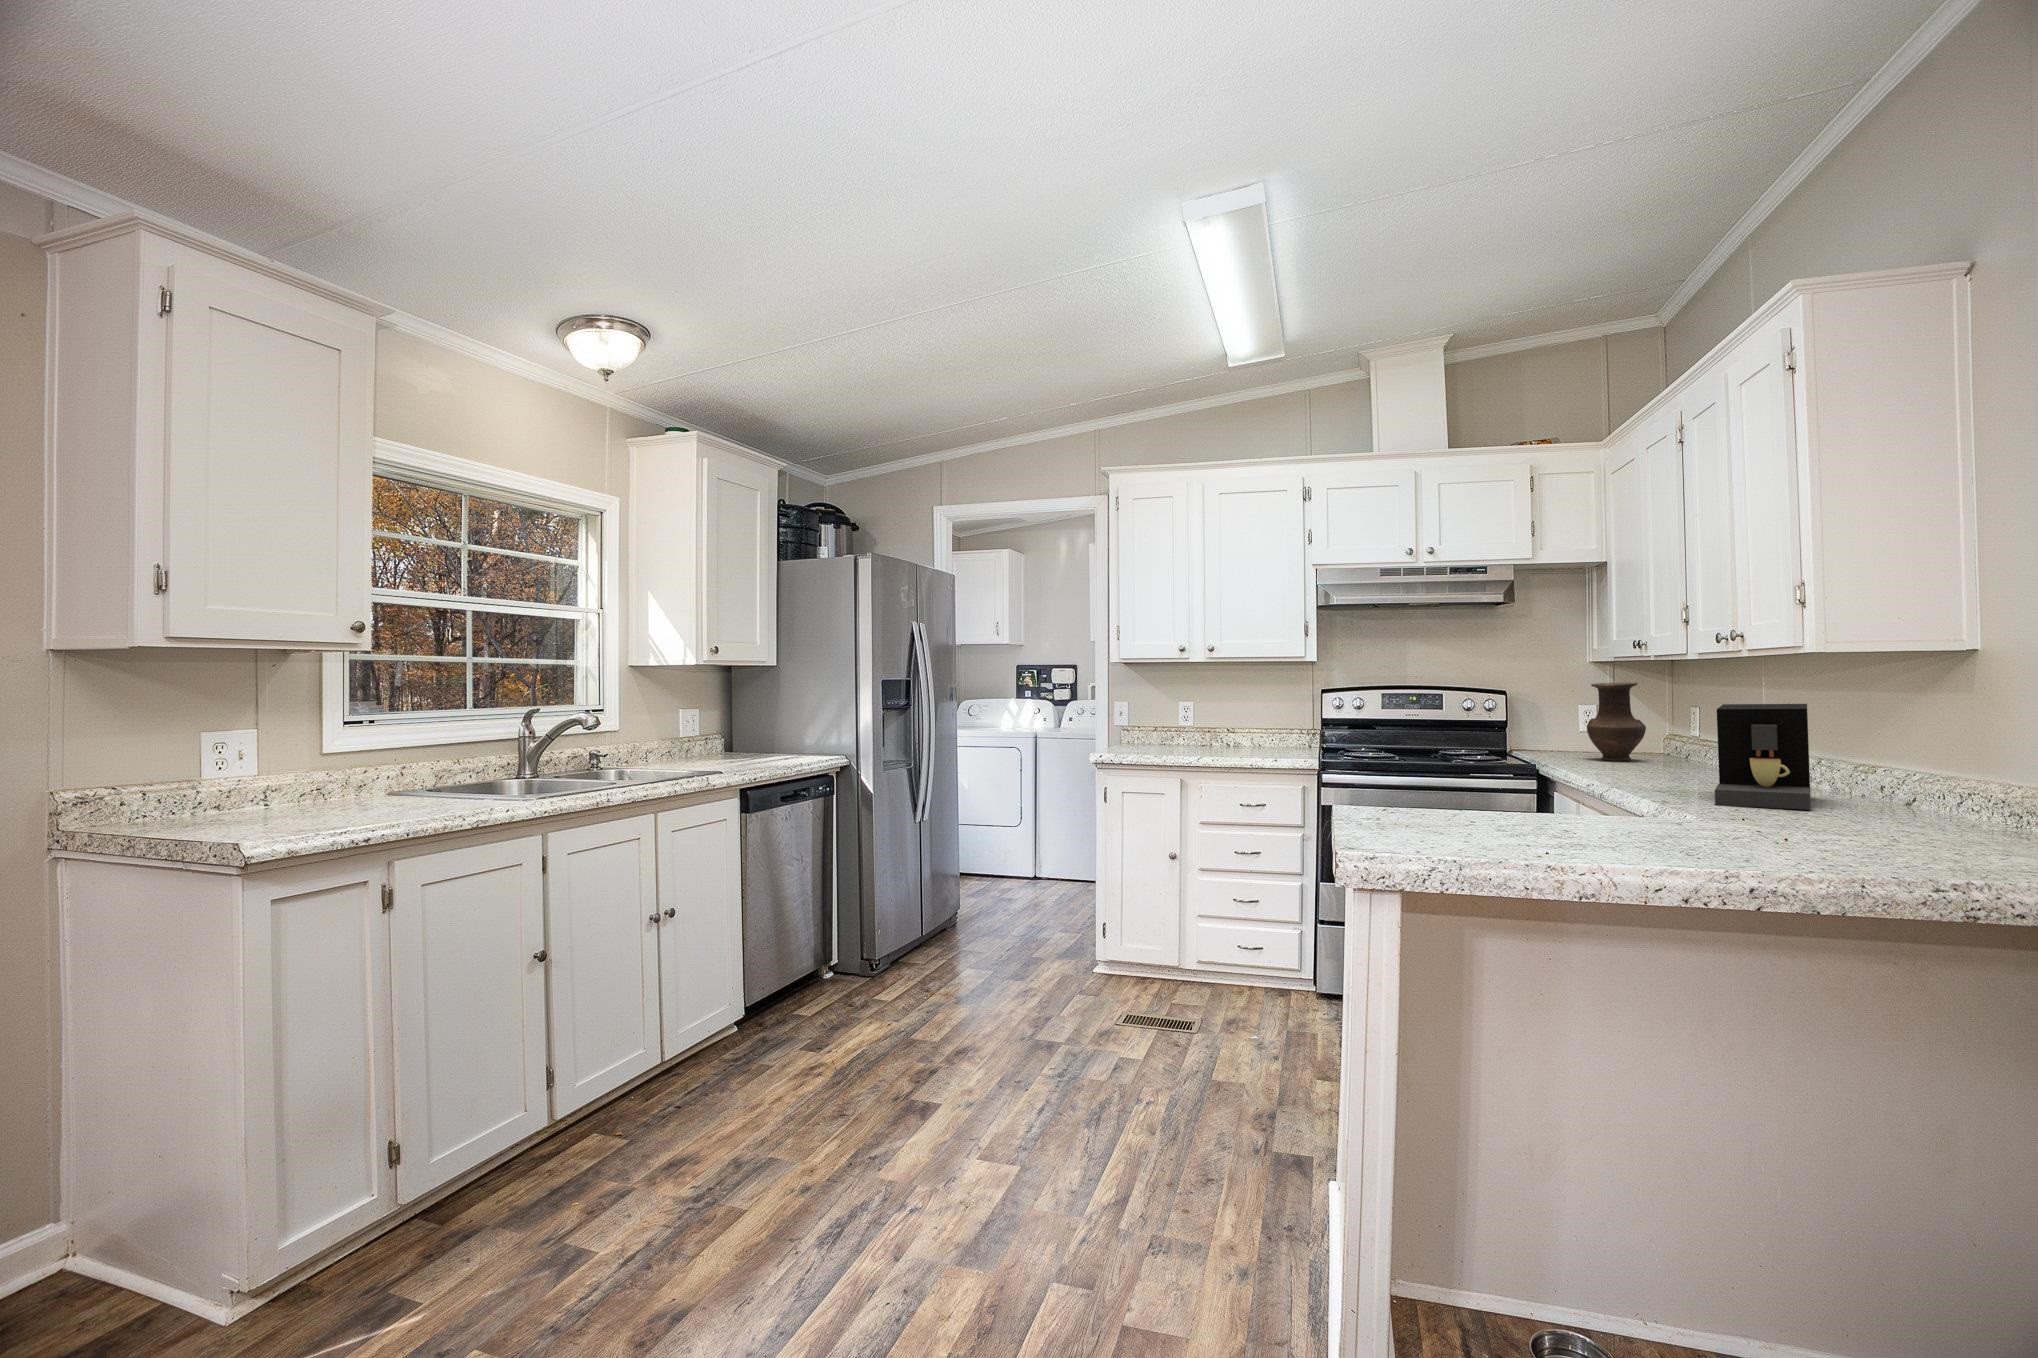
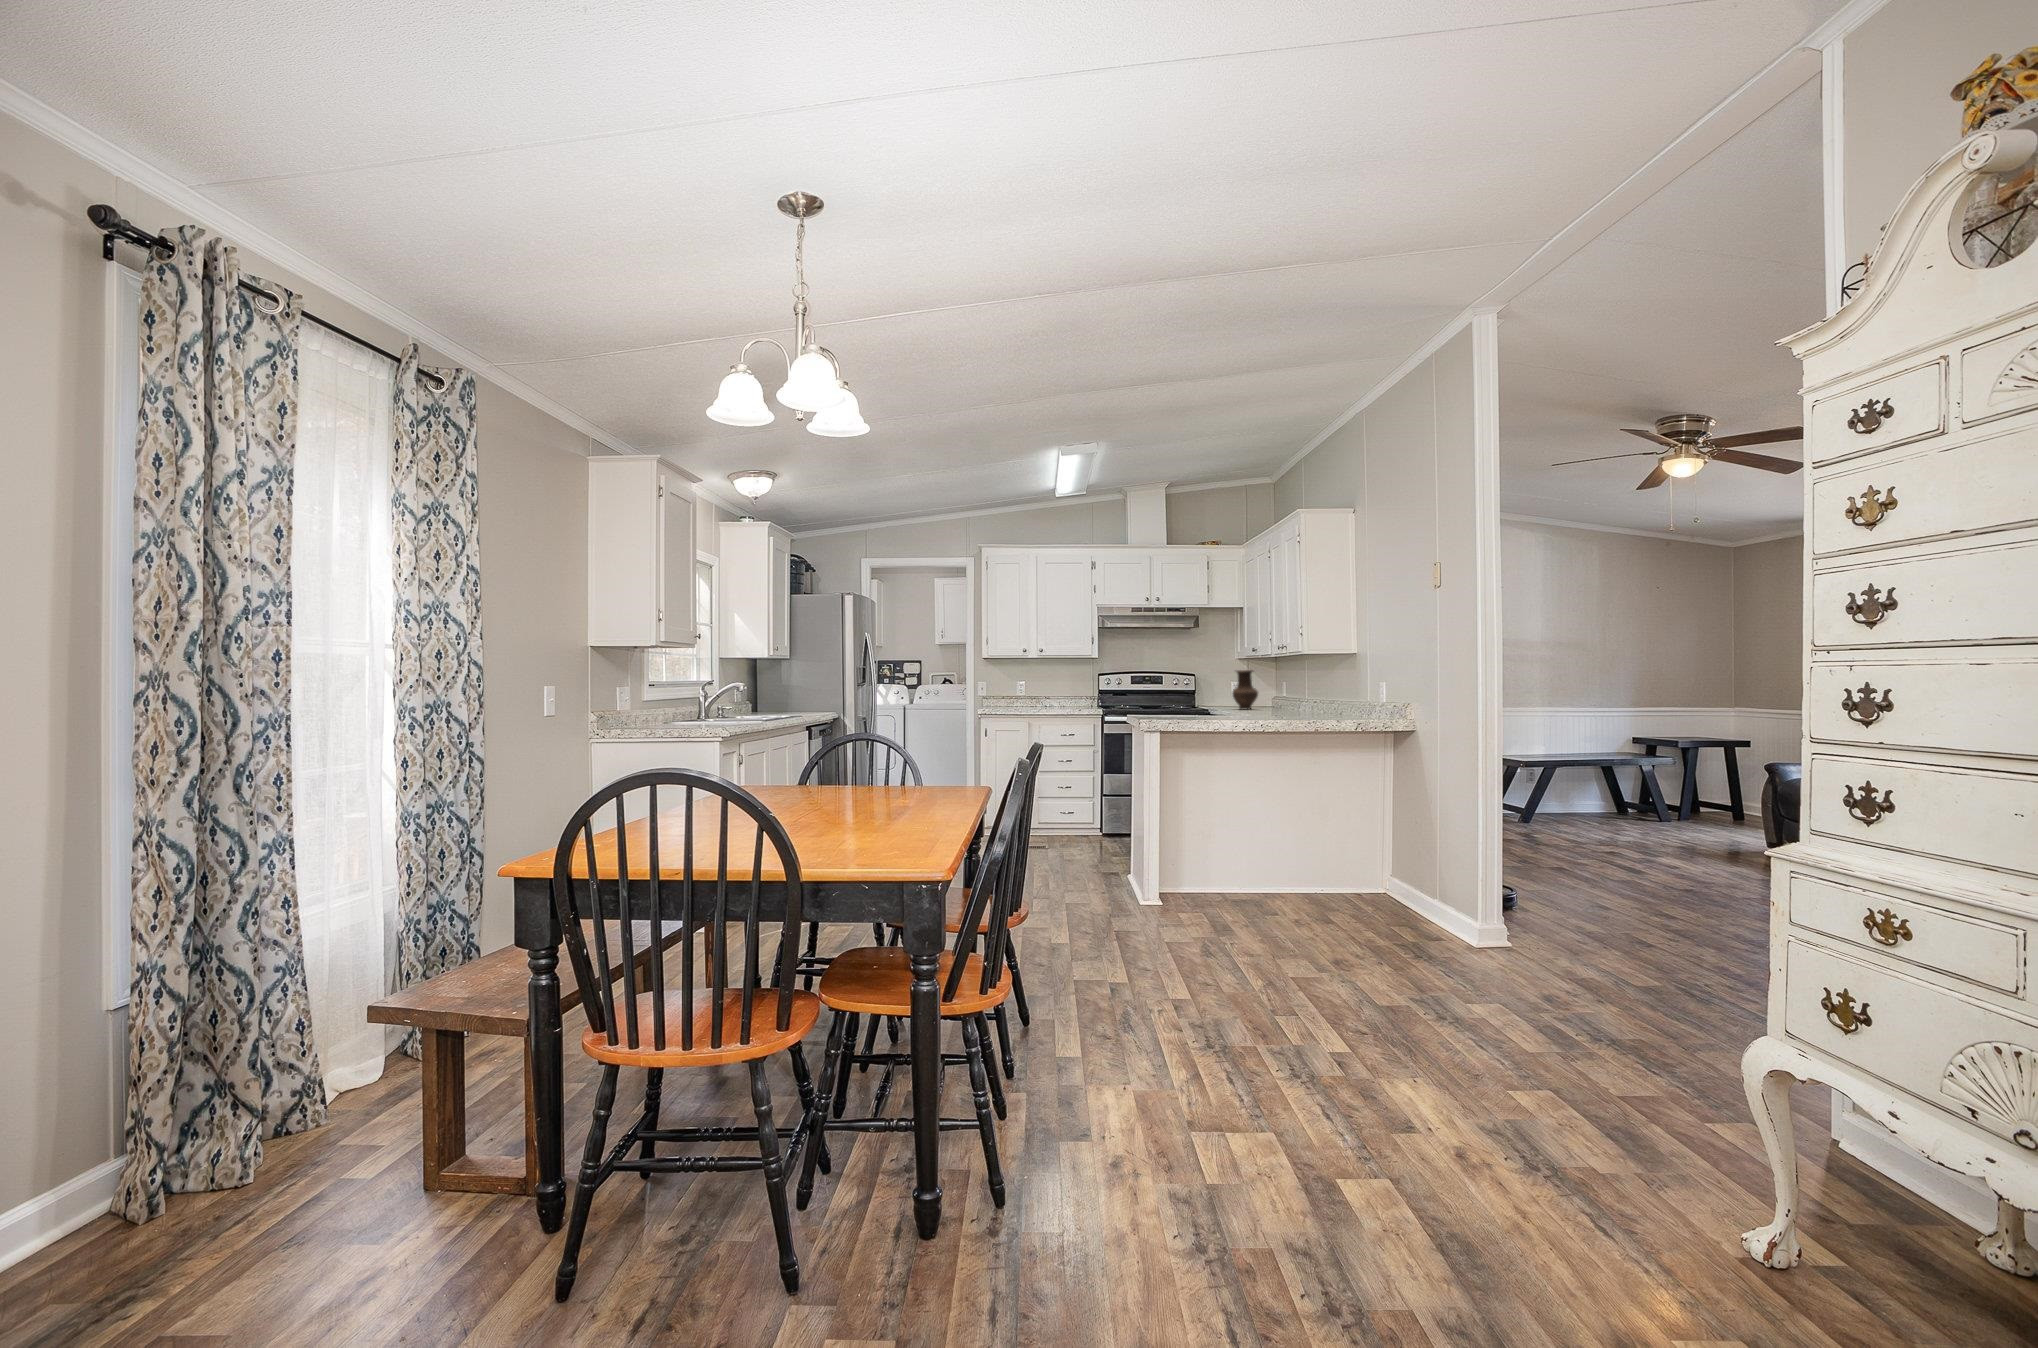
coffee maker: present [1715,704,1810,810] -> none [1269,675,1307,716]

